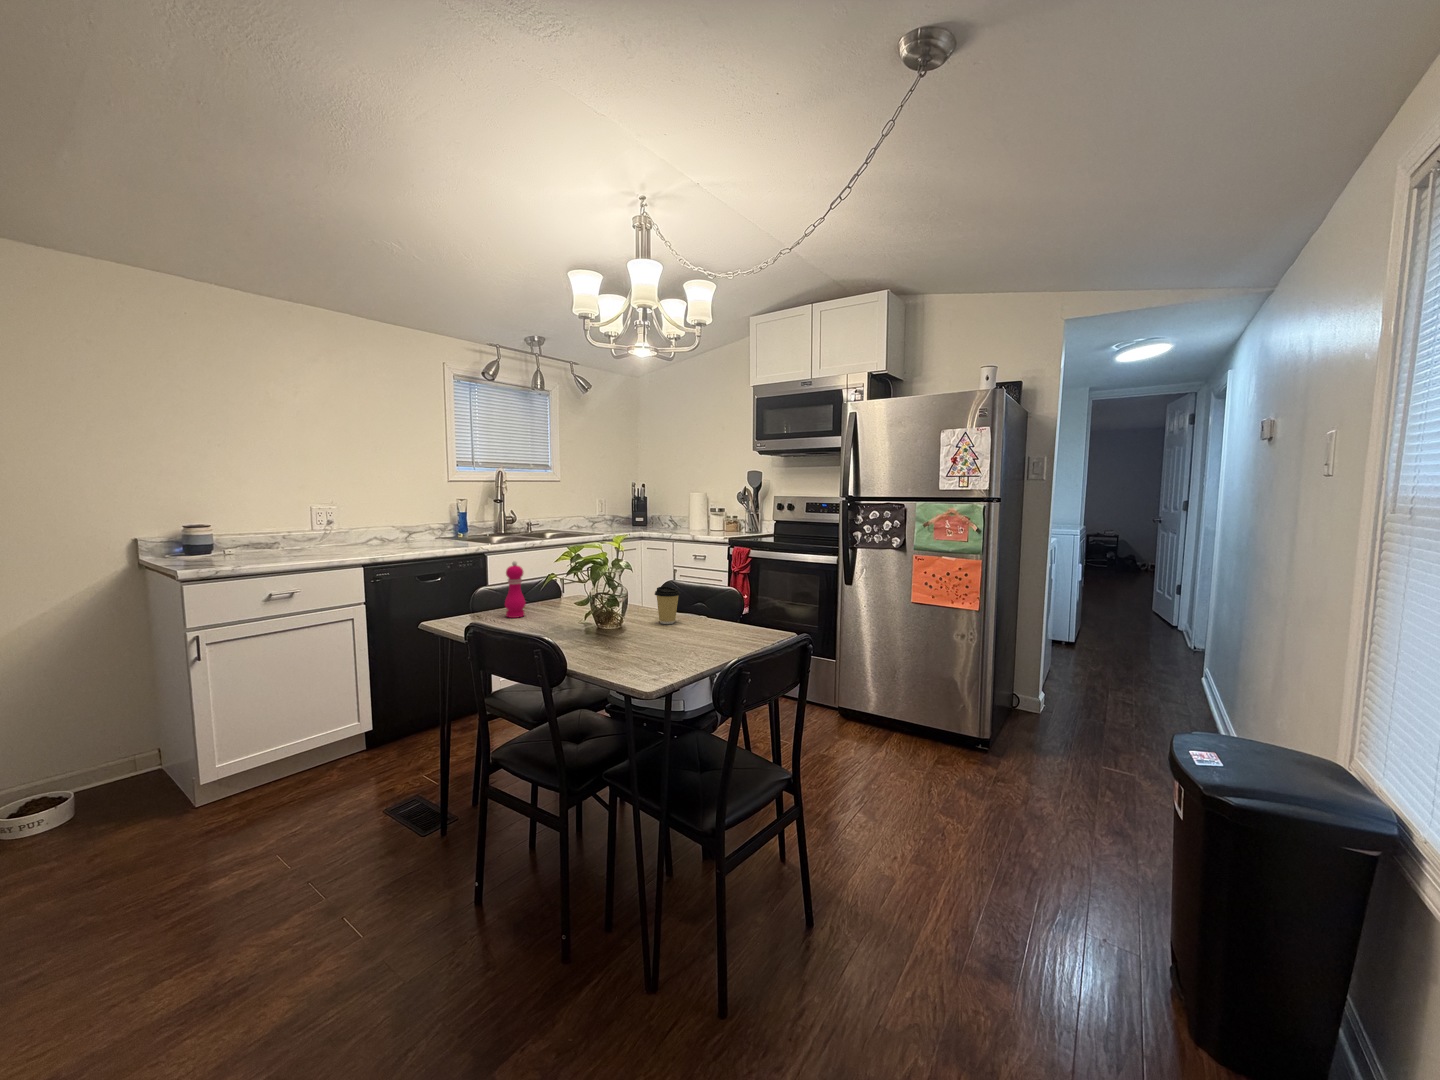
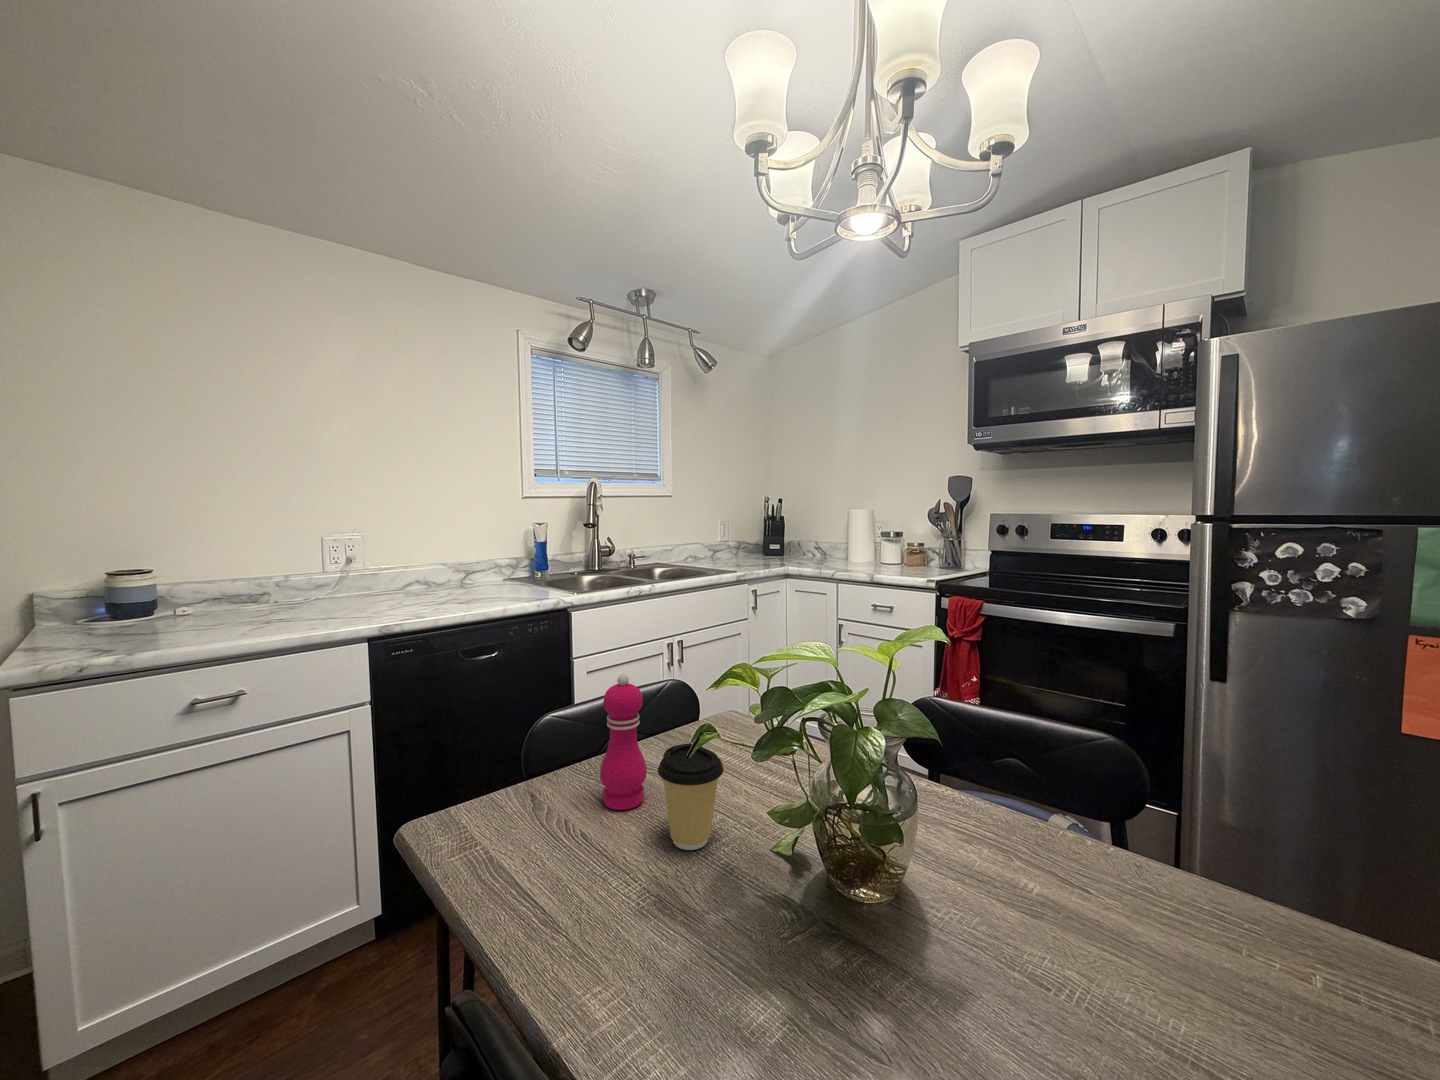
coffee cup: present [655,587,680,624] -> present [658,744,724,850]

